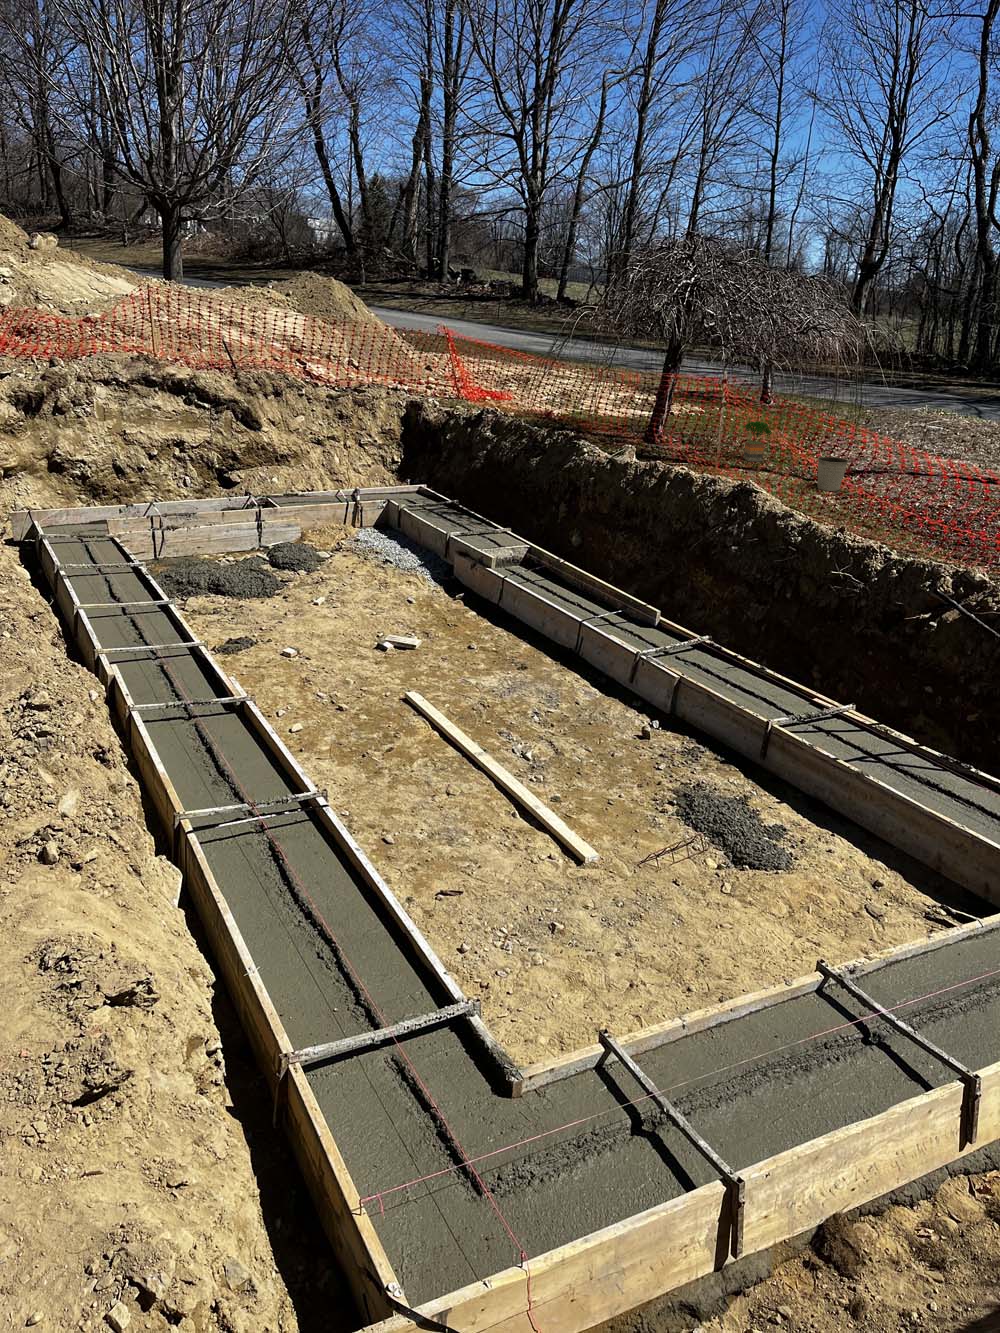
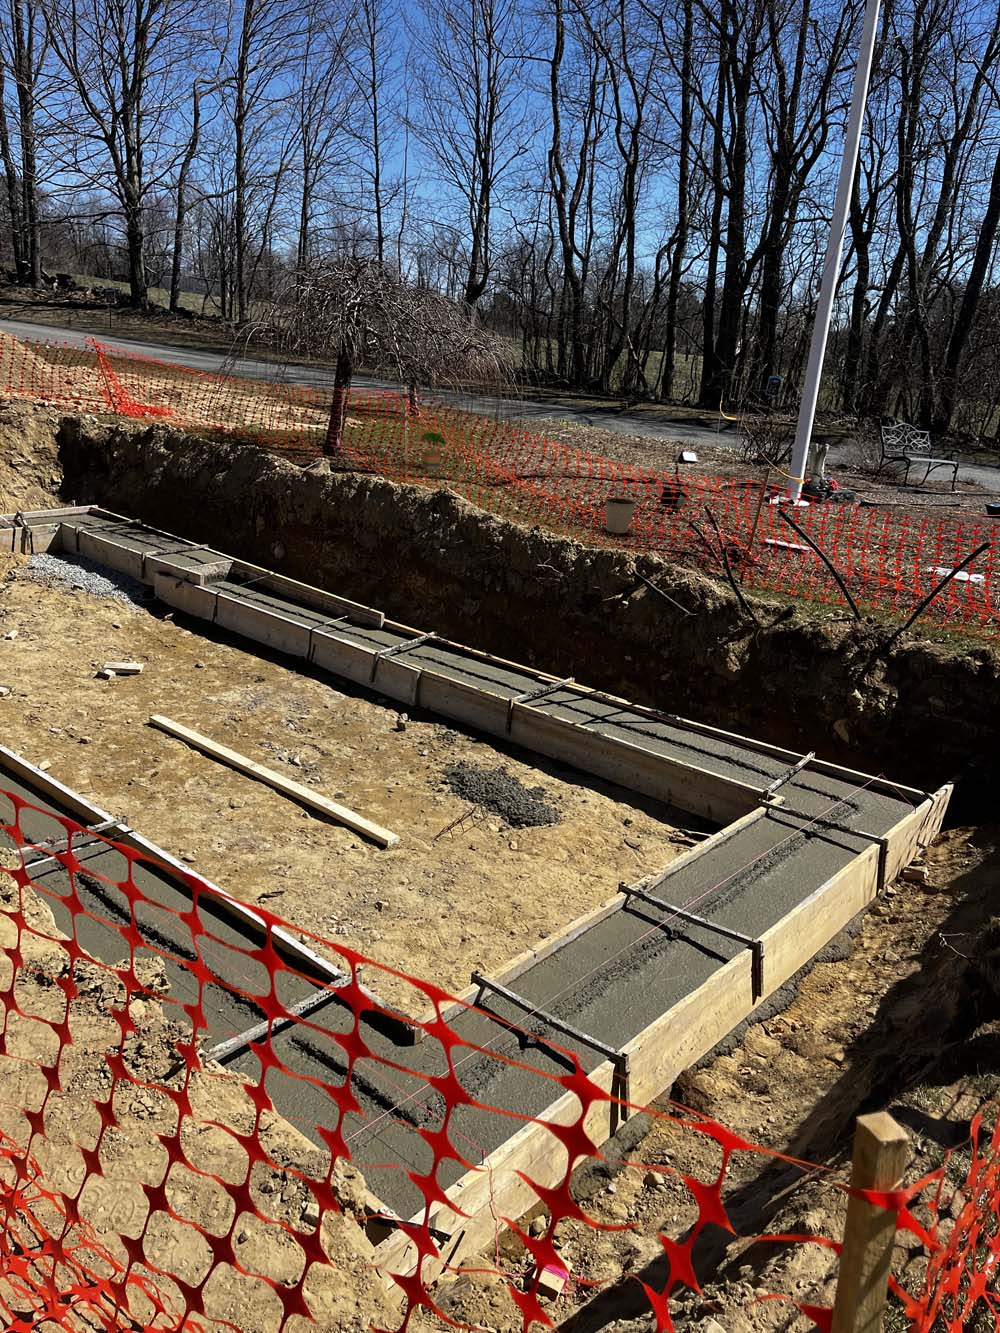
bucket: present [818,456,849,491] -> present [605,498,636,533]

